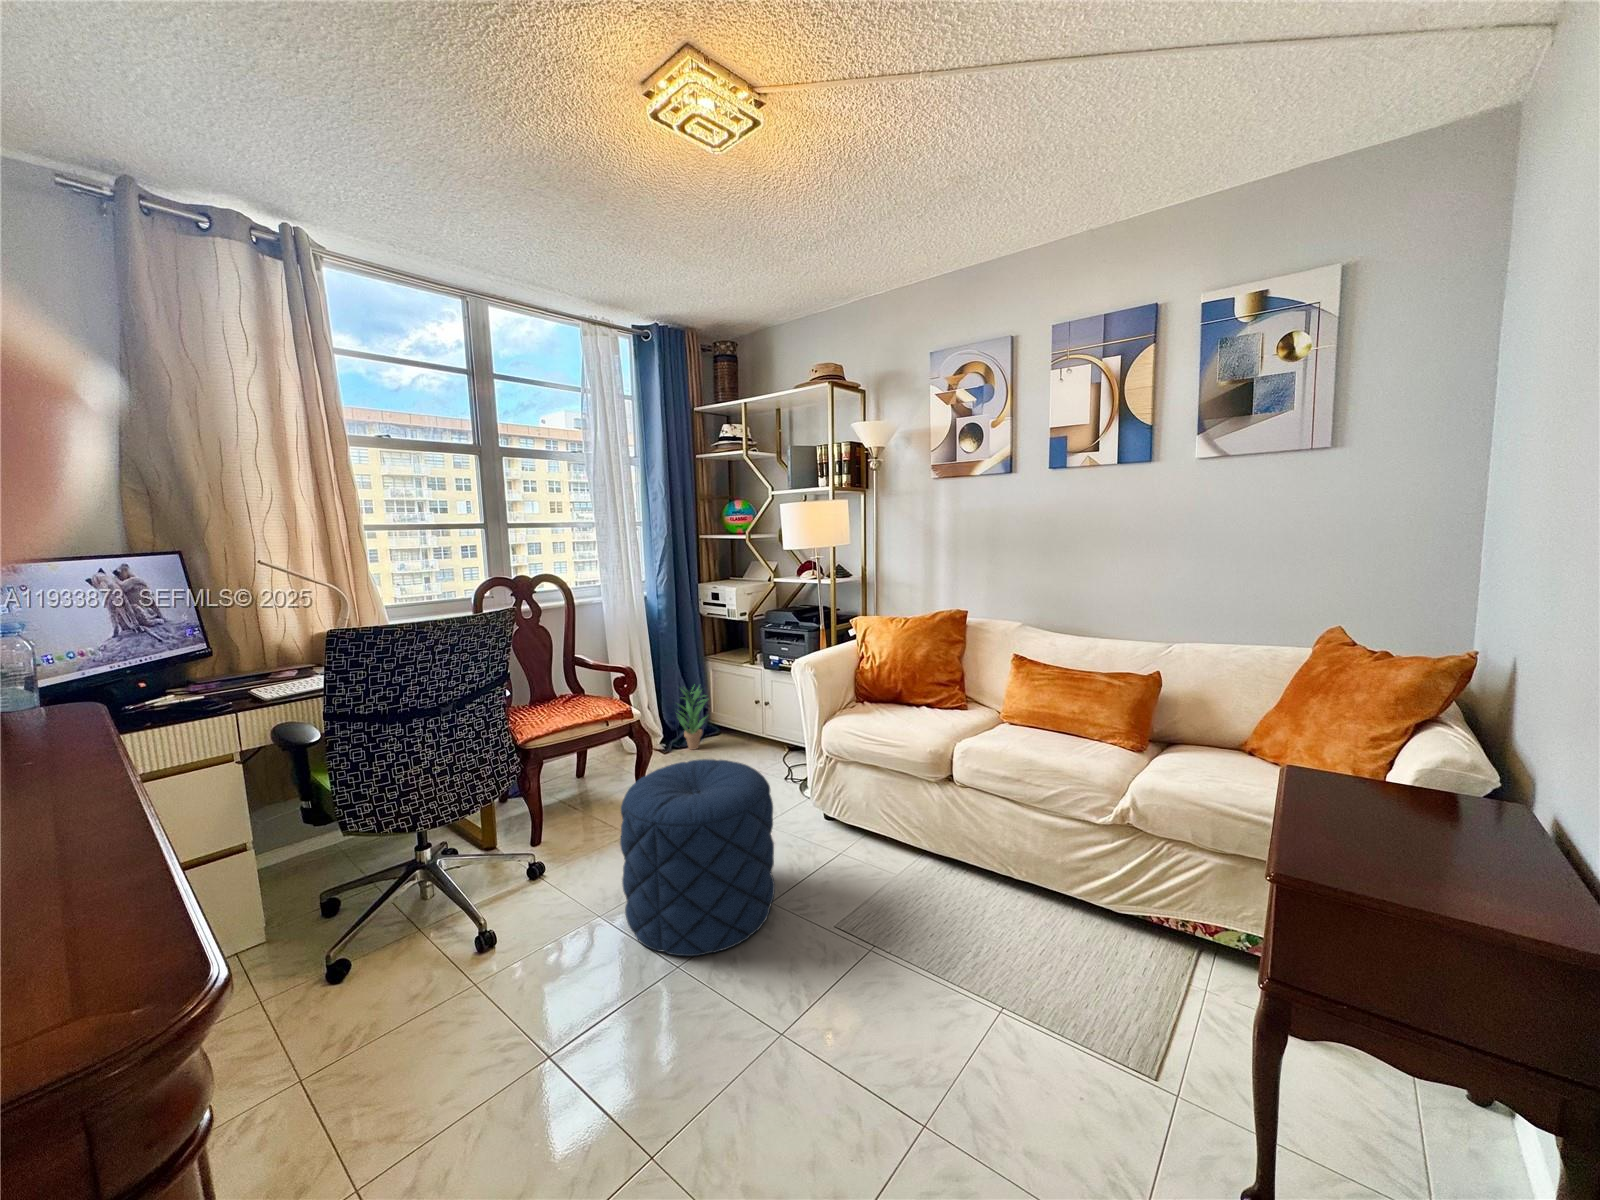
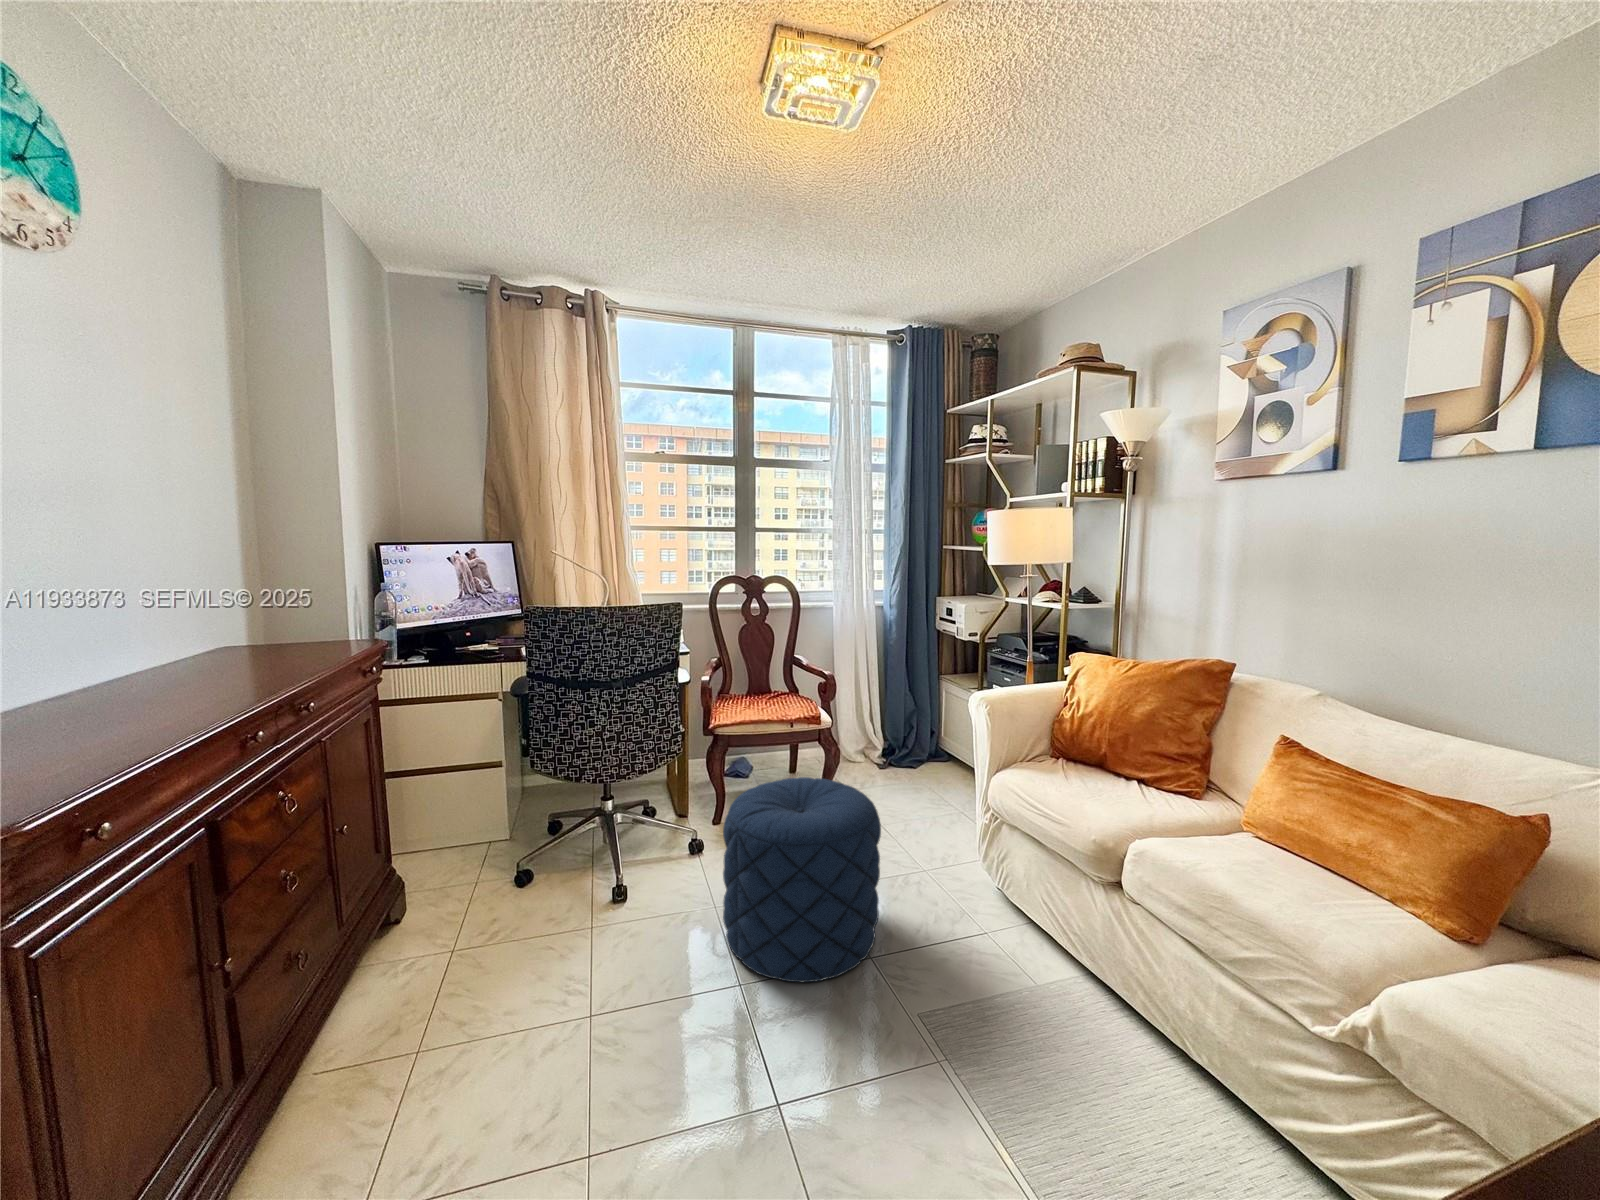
potted plant: present [678,688,707,750] -> none [889,702,928,773]

